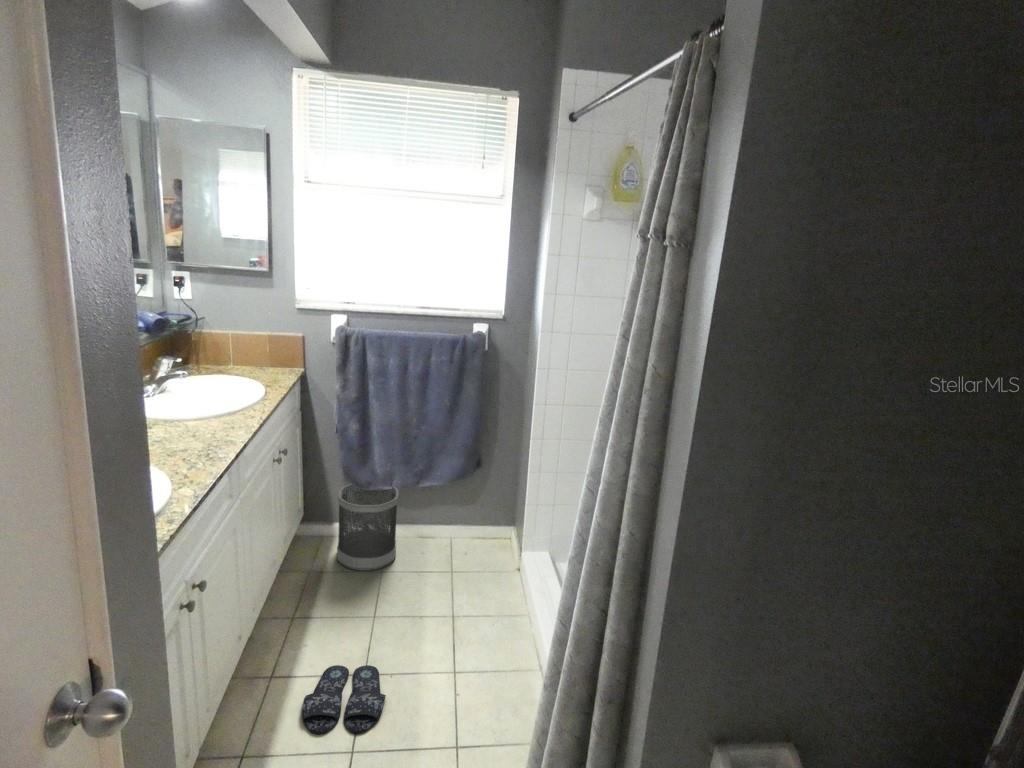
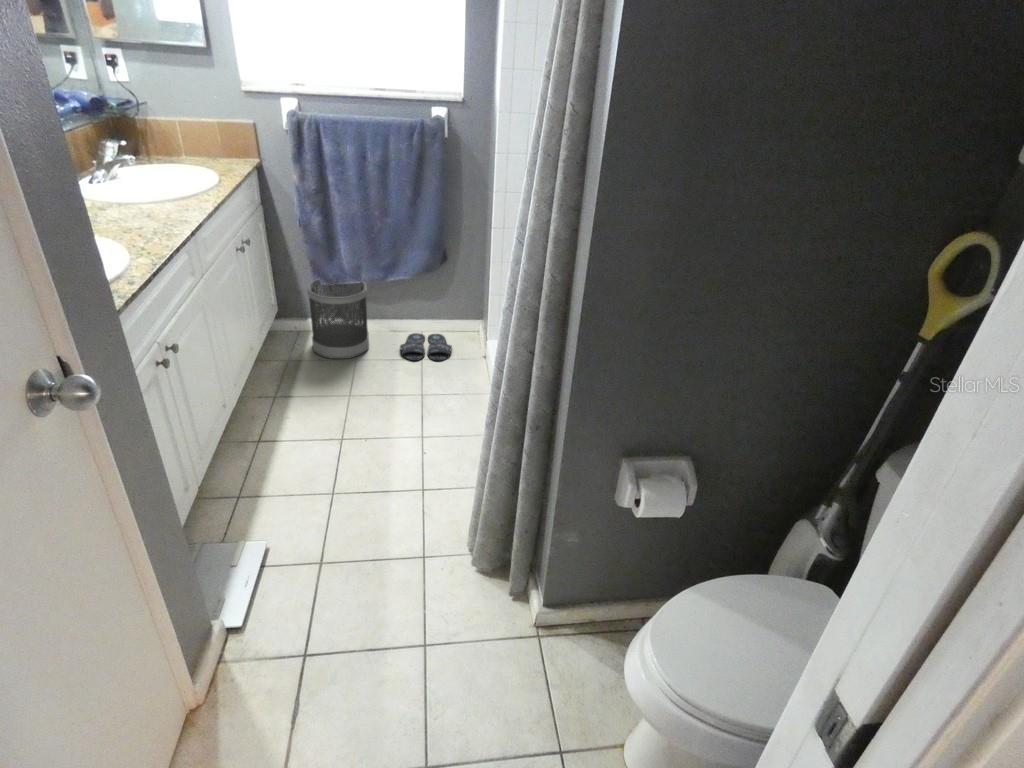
slippers: present [302,665,386,734] -> present [400,333,452,361]

